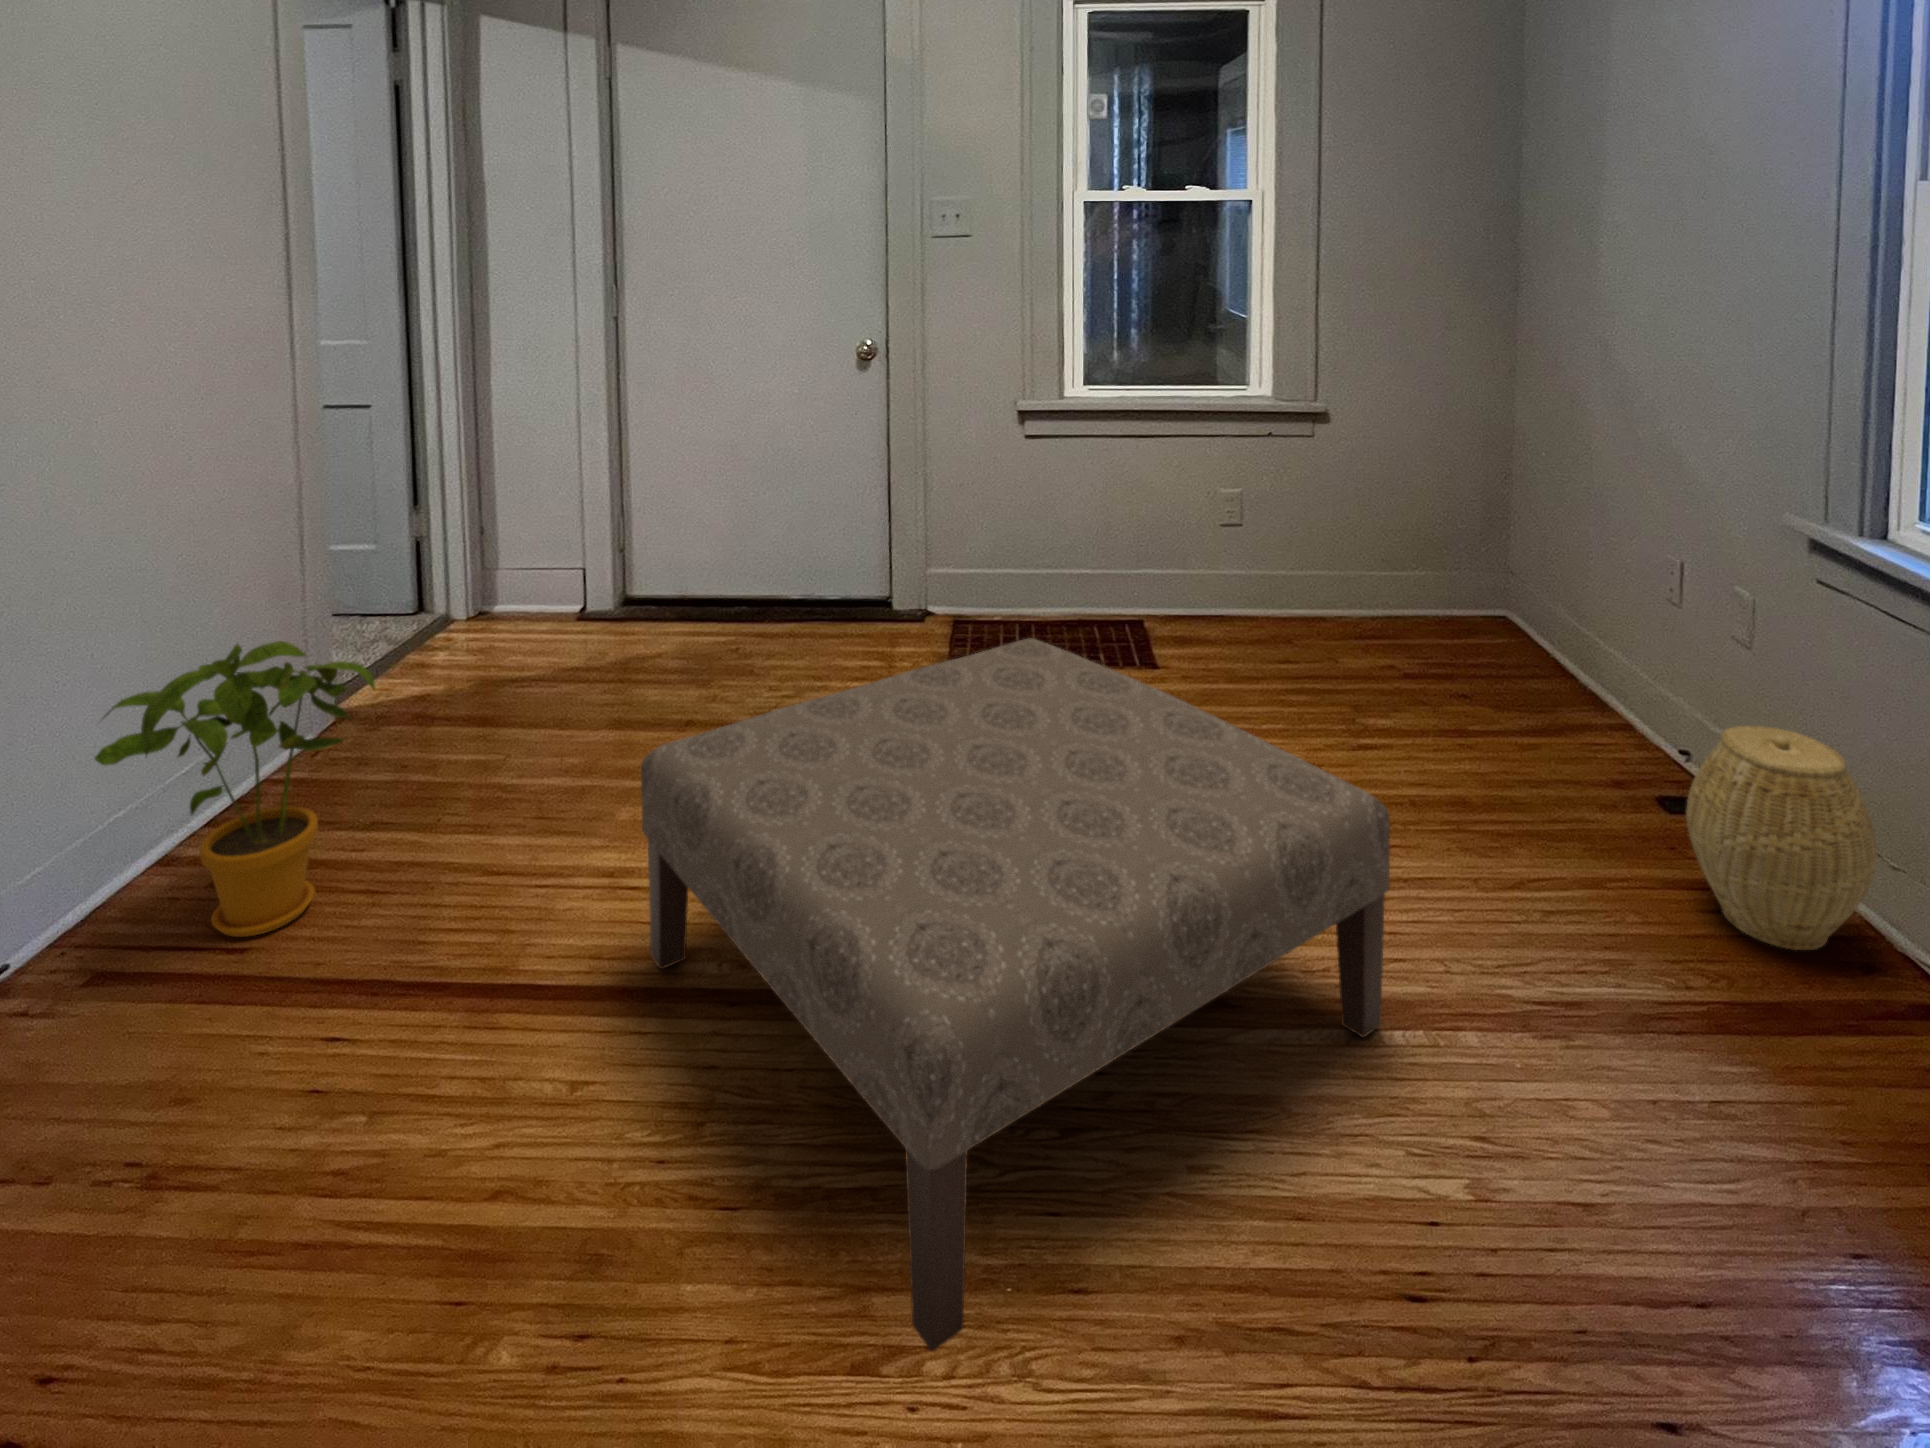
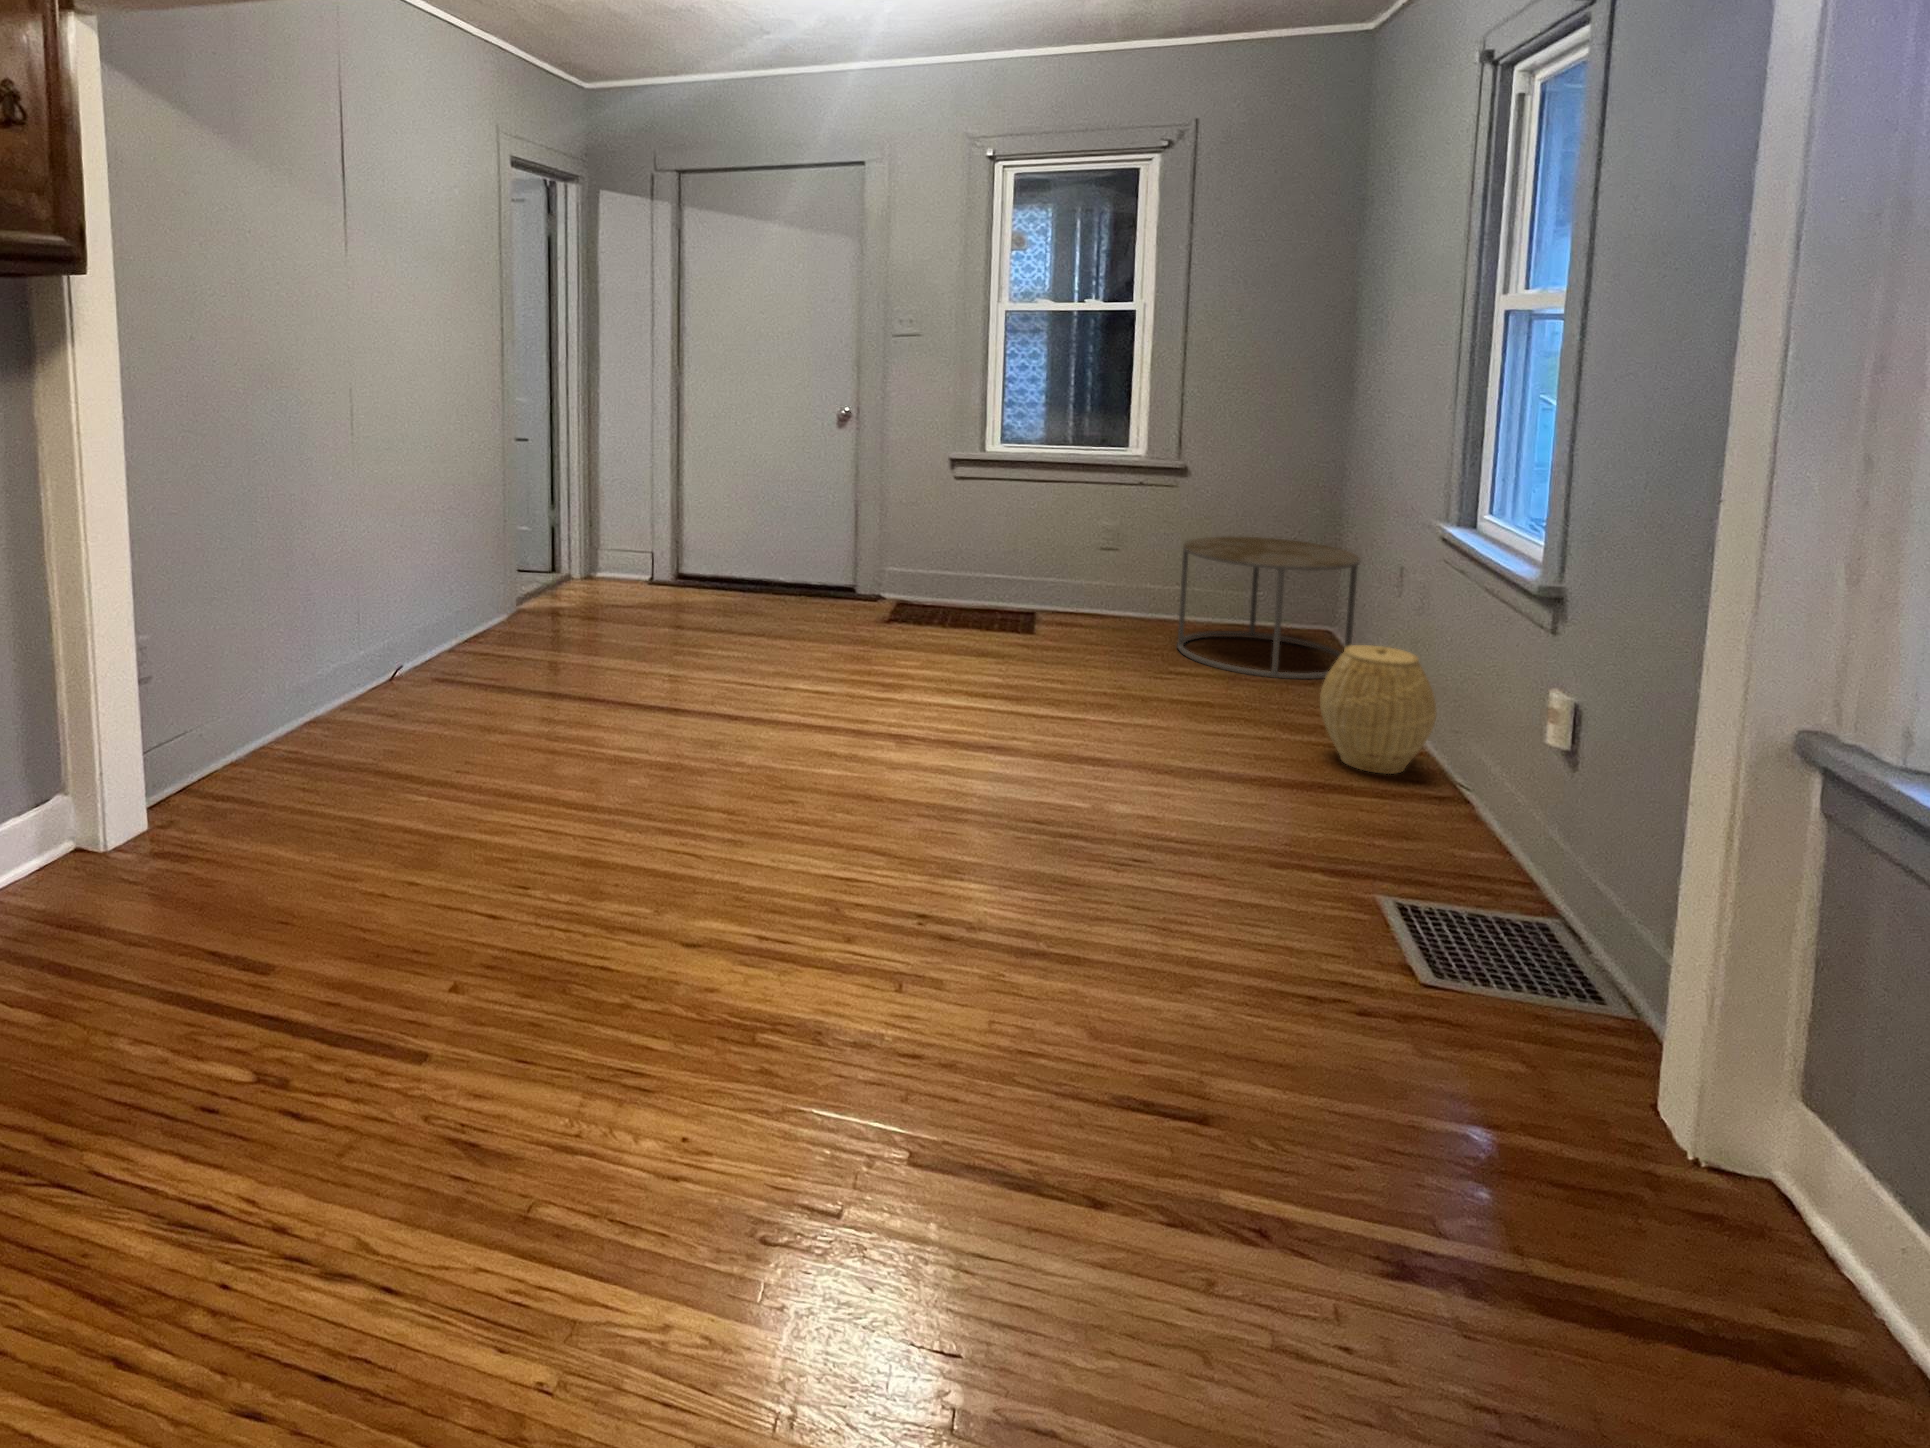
side table: none [1344,501,1577,718] -> present [1177,536,1360,679]
ottoman: present [641,638,1390,1351] -> none [692,573,1083,797]
house plant: present [95,641,375,937] -> none [439,527,561,674]

